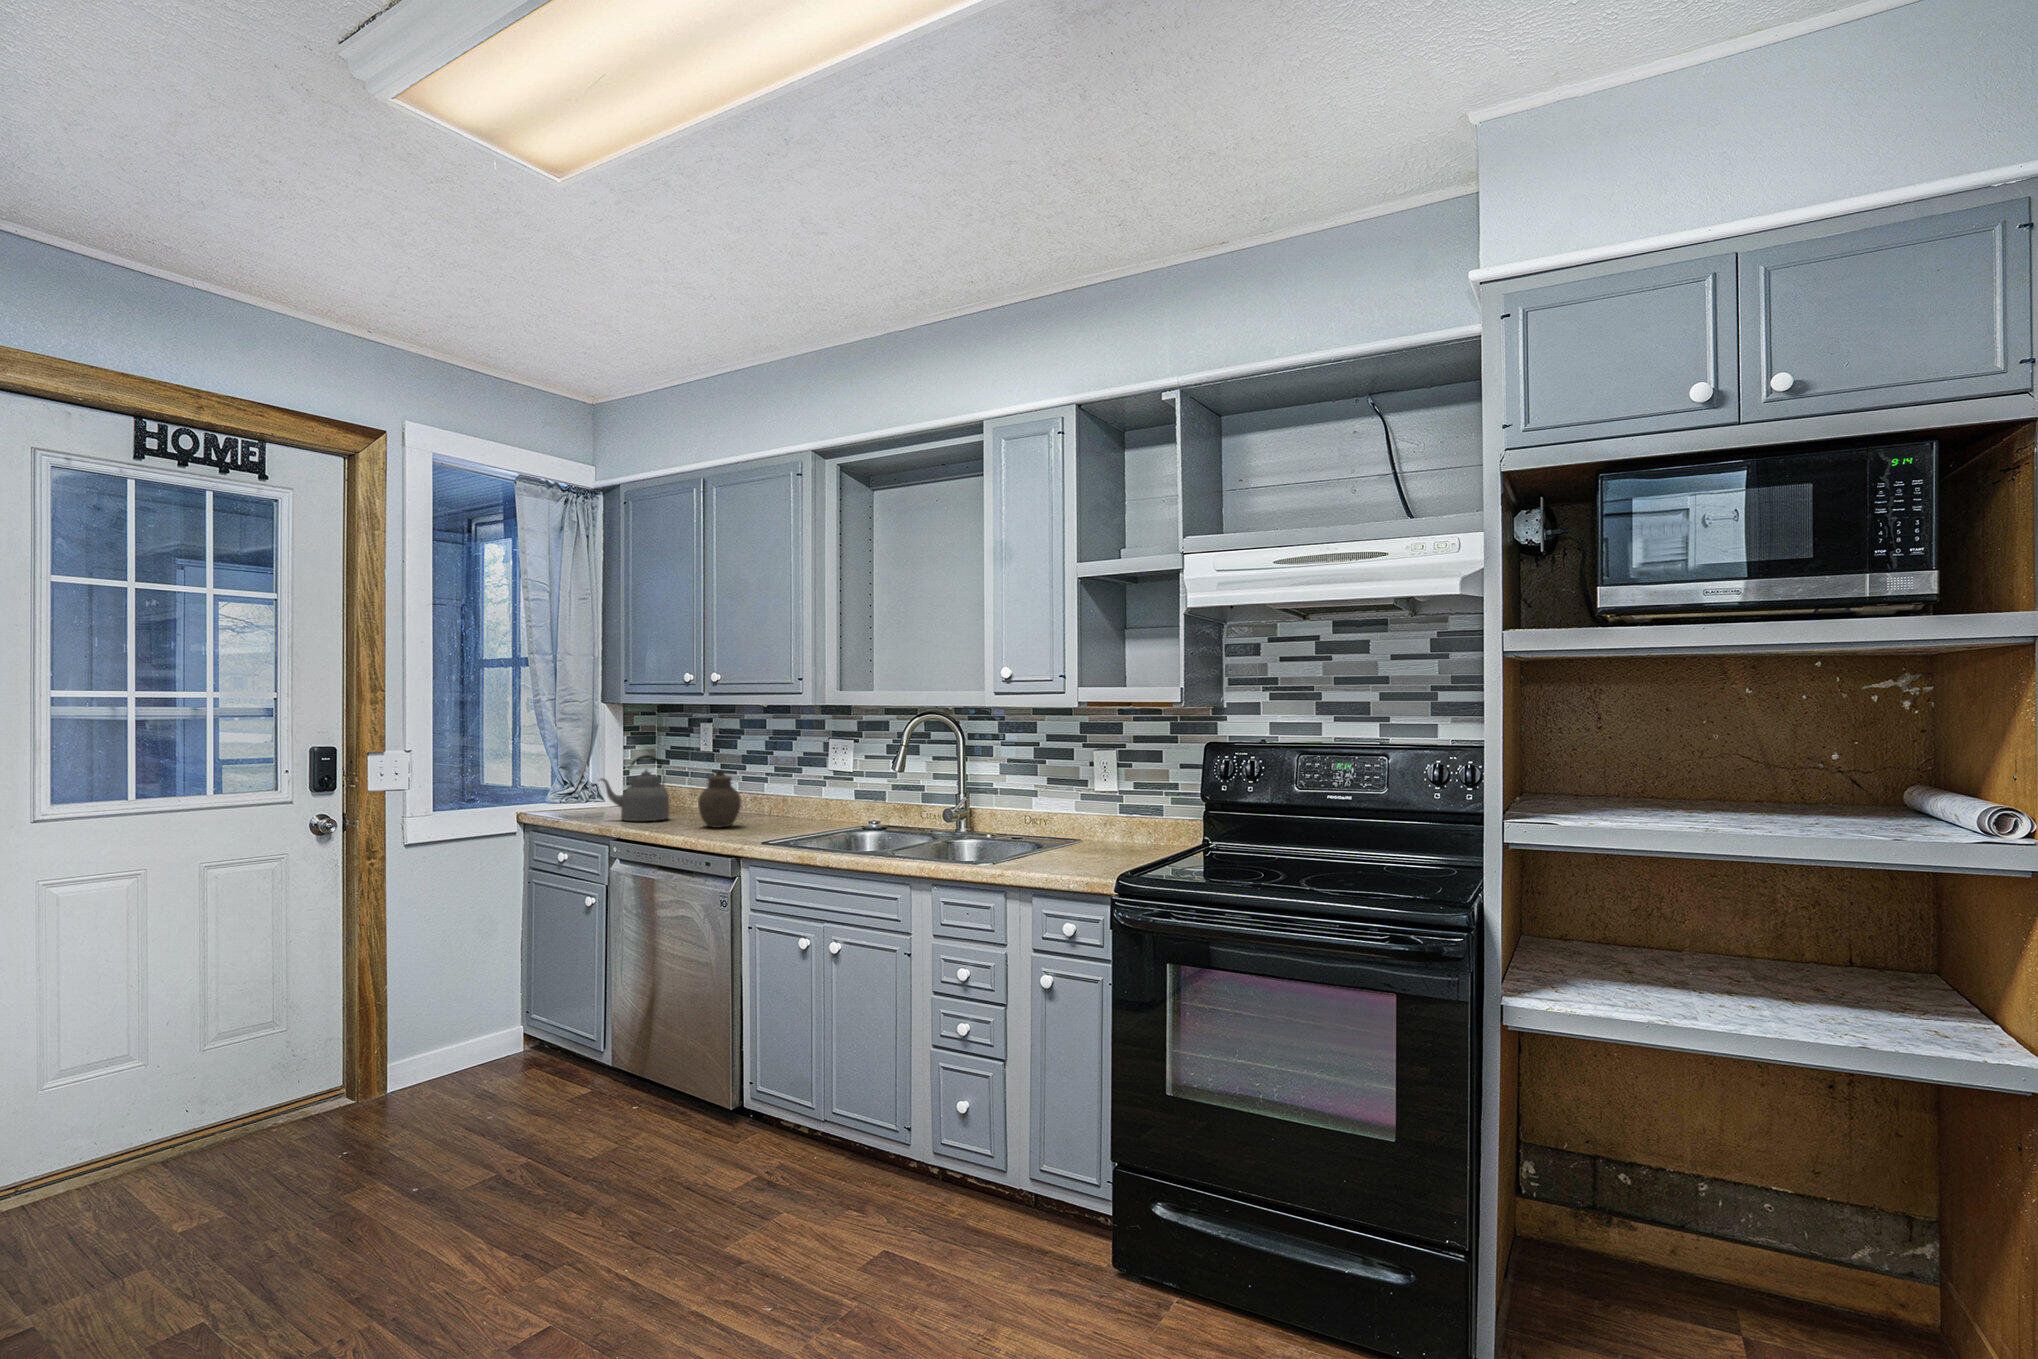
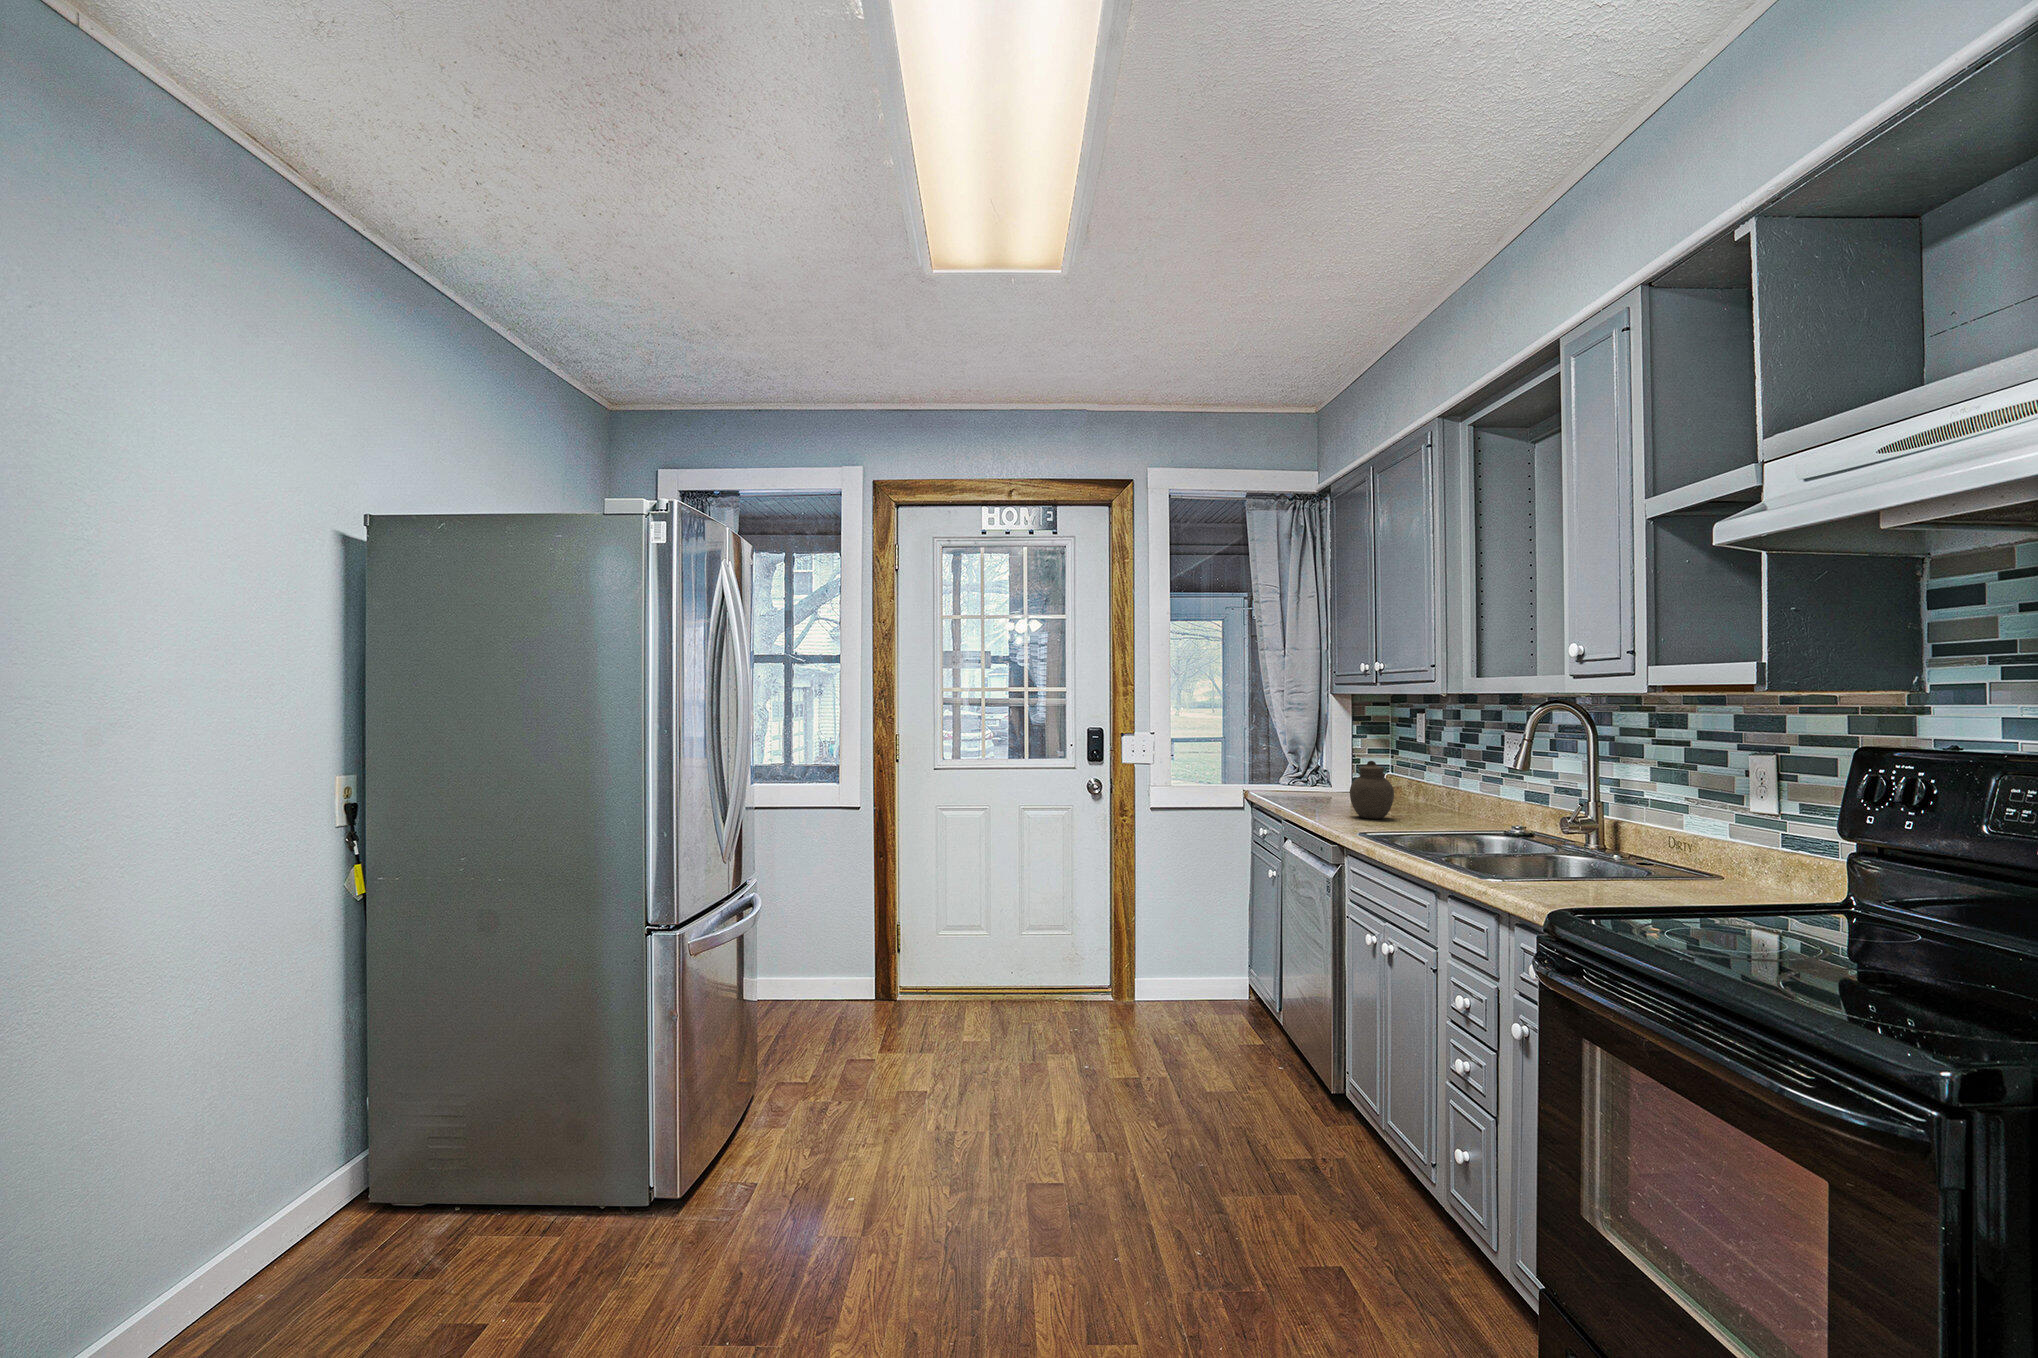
kettle: present [601,755,669,821] -> none [1285,743,1351,807]

